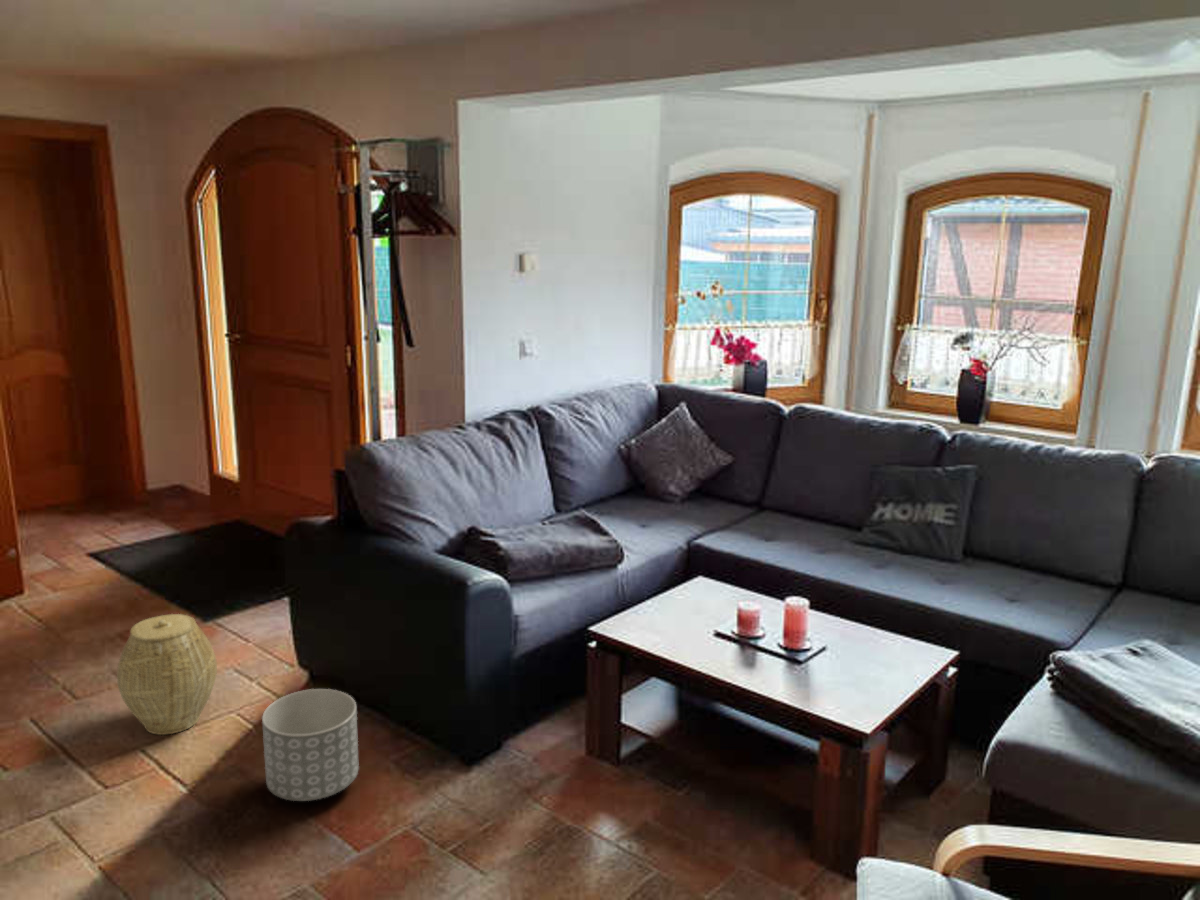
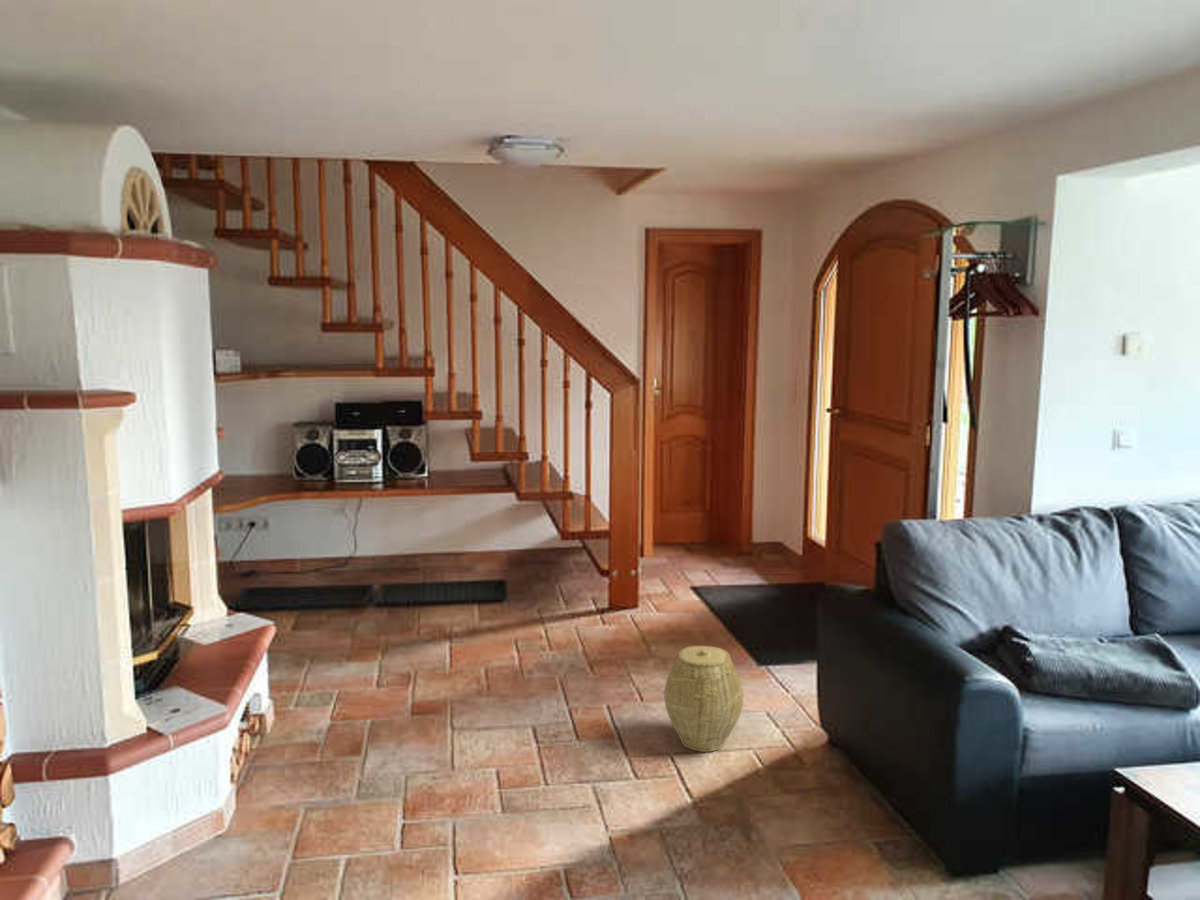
planter: present [262,689,359,801] -> none [753,744,842,852]

